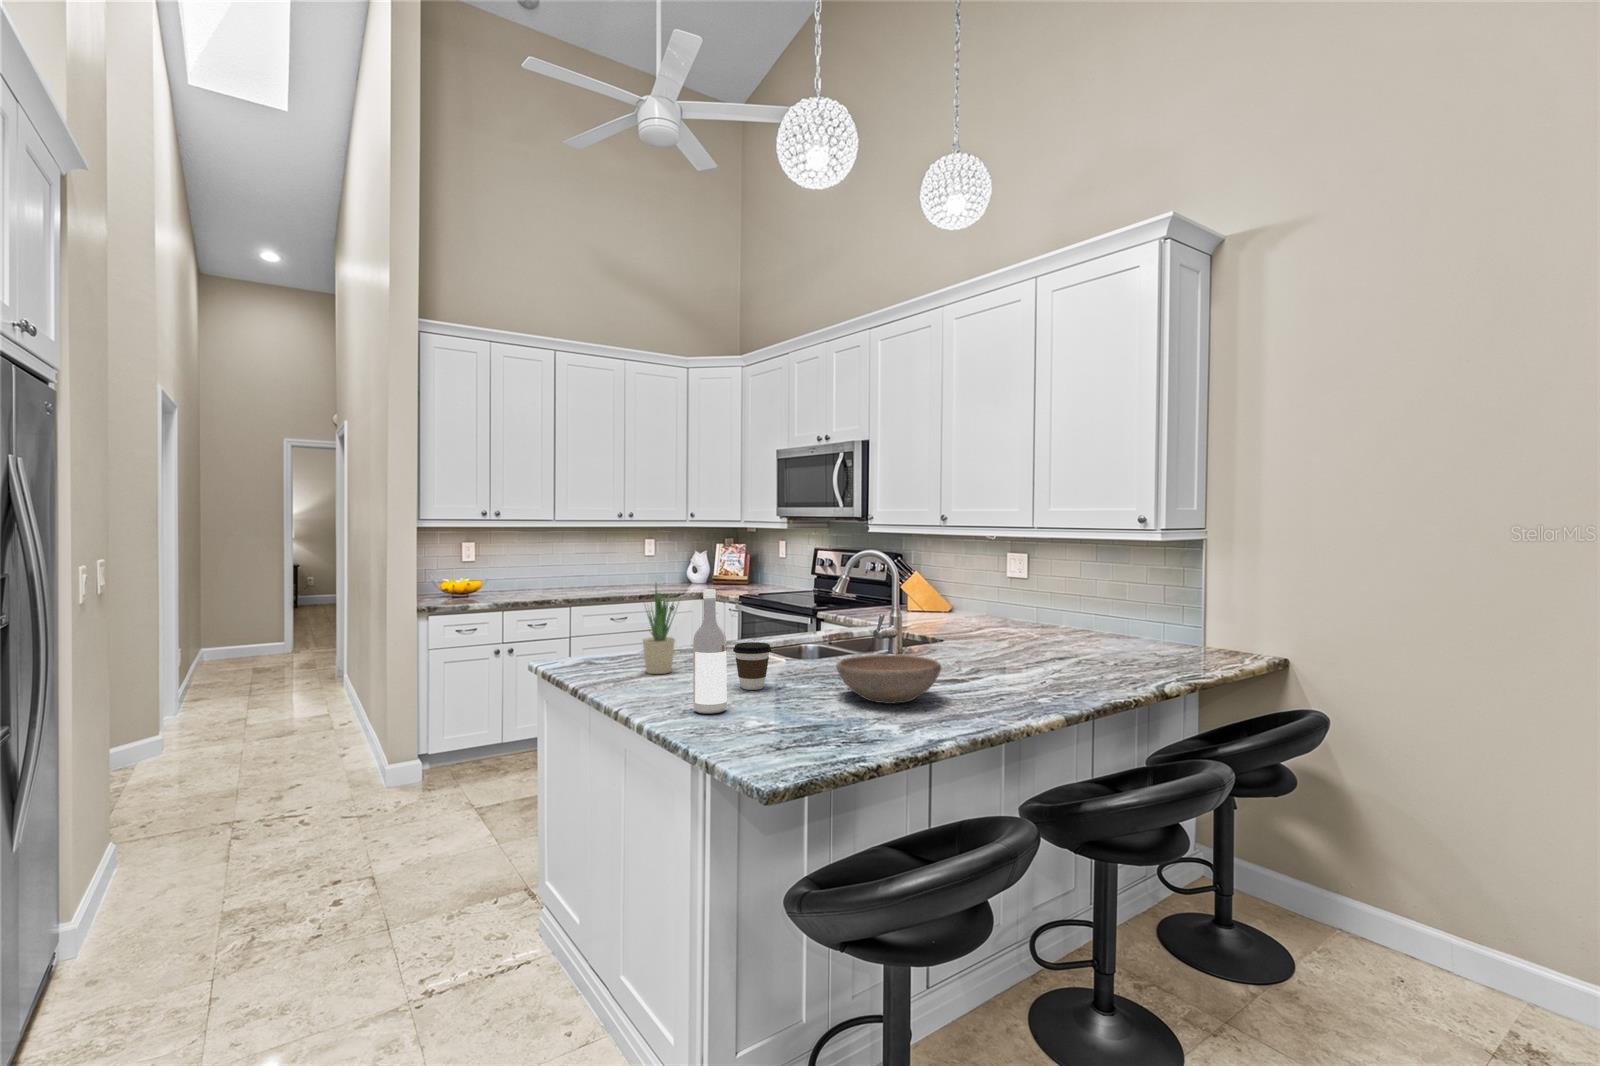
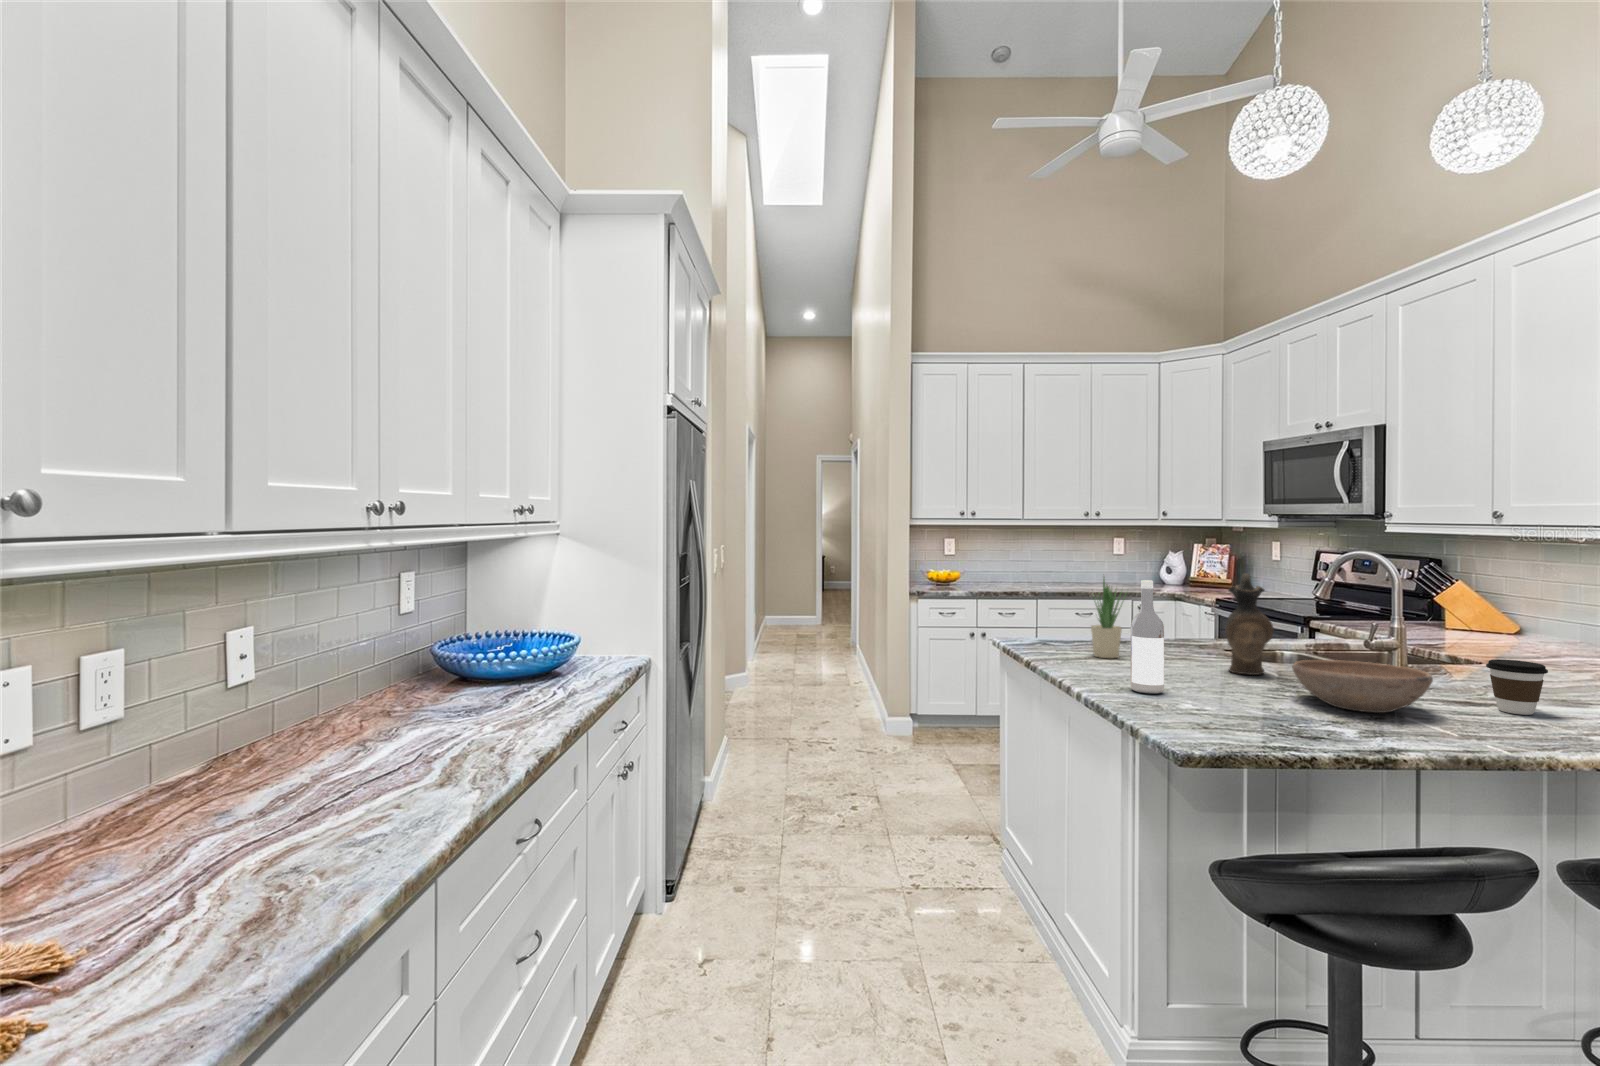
ceramic pitcher: none [773,575,814,676] -> present [1226,573,1274,675]
coffee cup: present [733,642,771,690] -> present [1486,659,1548,715]

